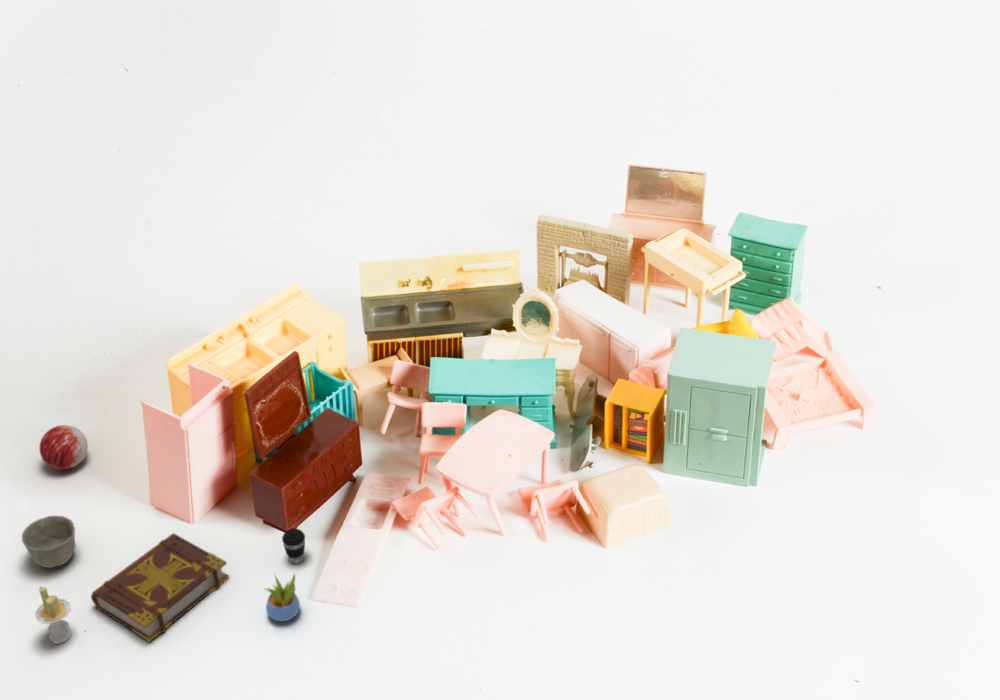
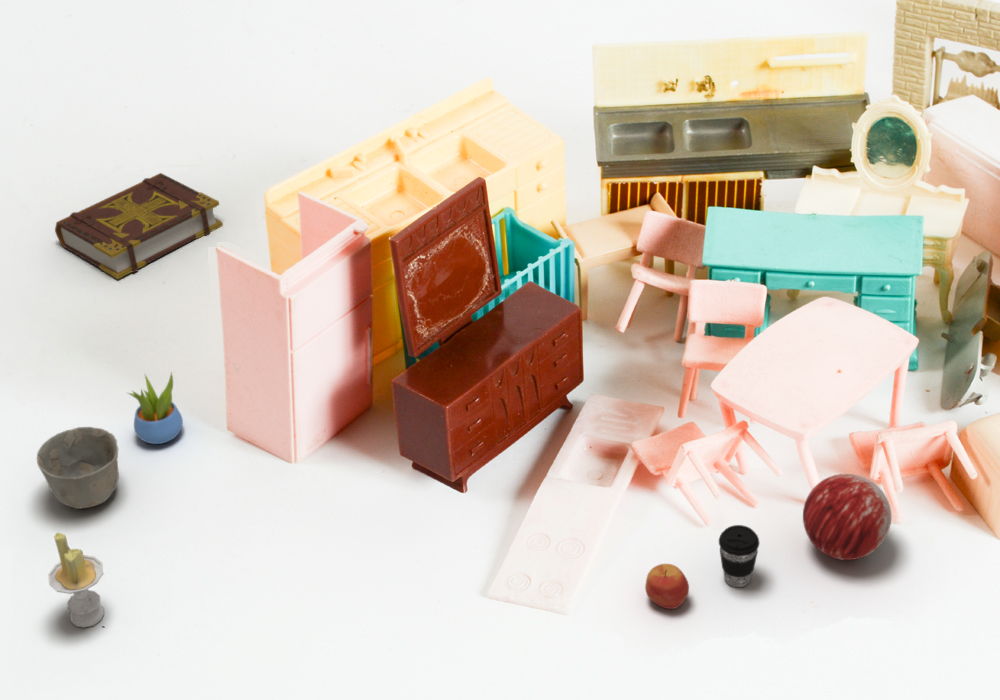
decorative orb: present [40,425,88,469] -> present [803,474,891,560]
coffee cup: present [282,529,305,564] -> present [719,525,759,587]
book: present [91,534,229,641] -> present [55,173,223,279]
succulent plant: present [265,574,300,621] -> present [129,373,183,444]
apple: none [404,576,430,602] -> present [645,564,689,609]

